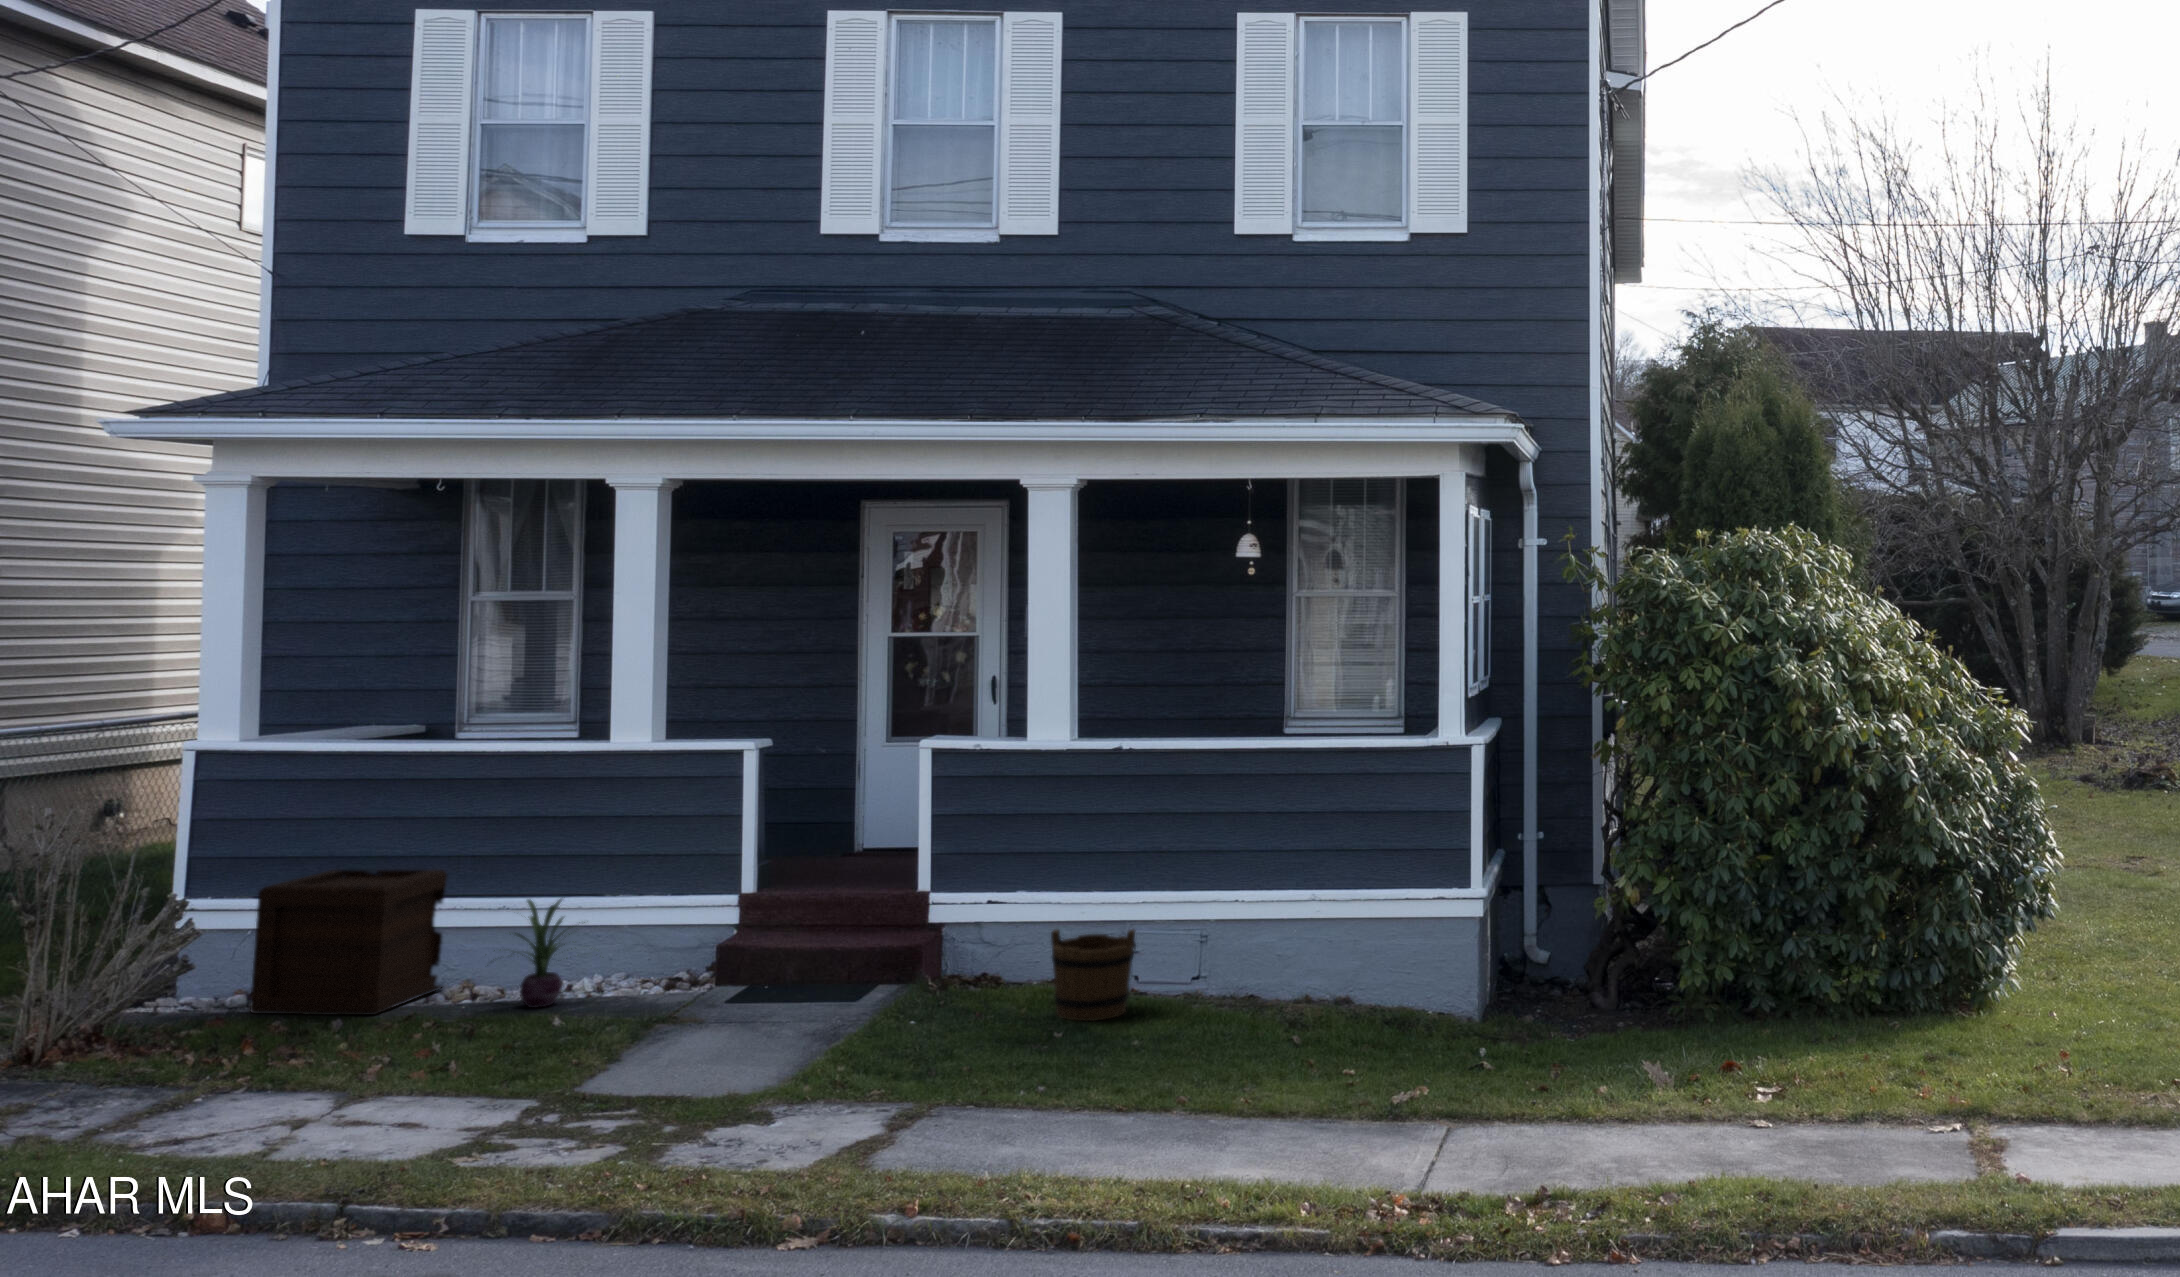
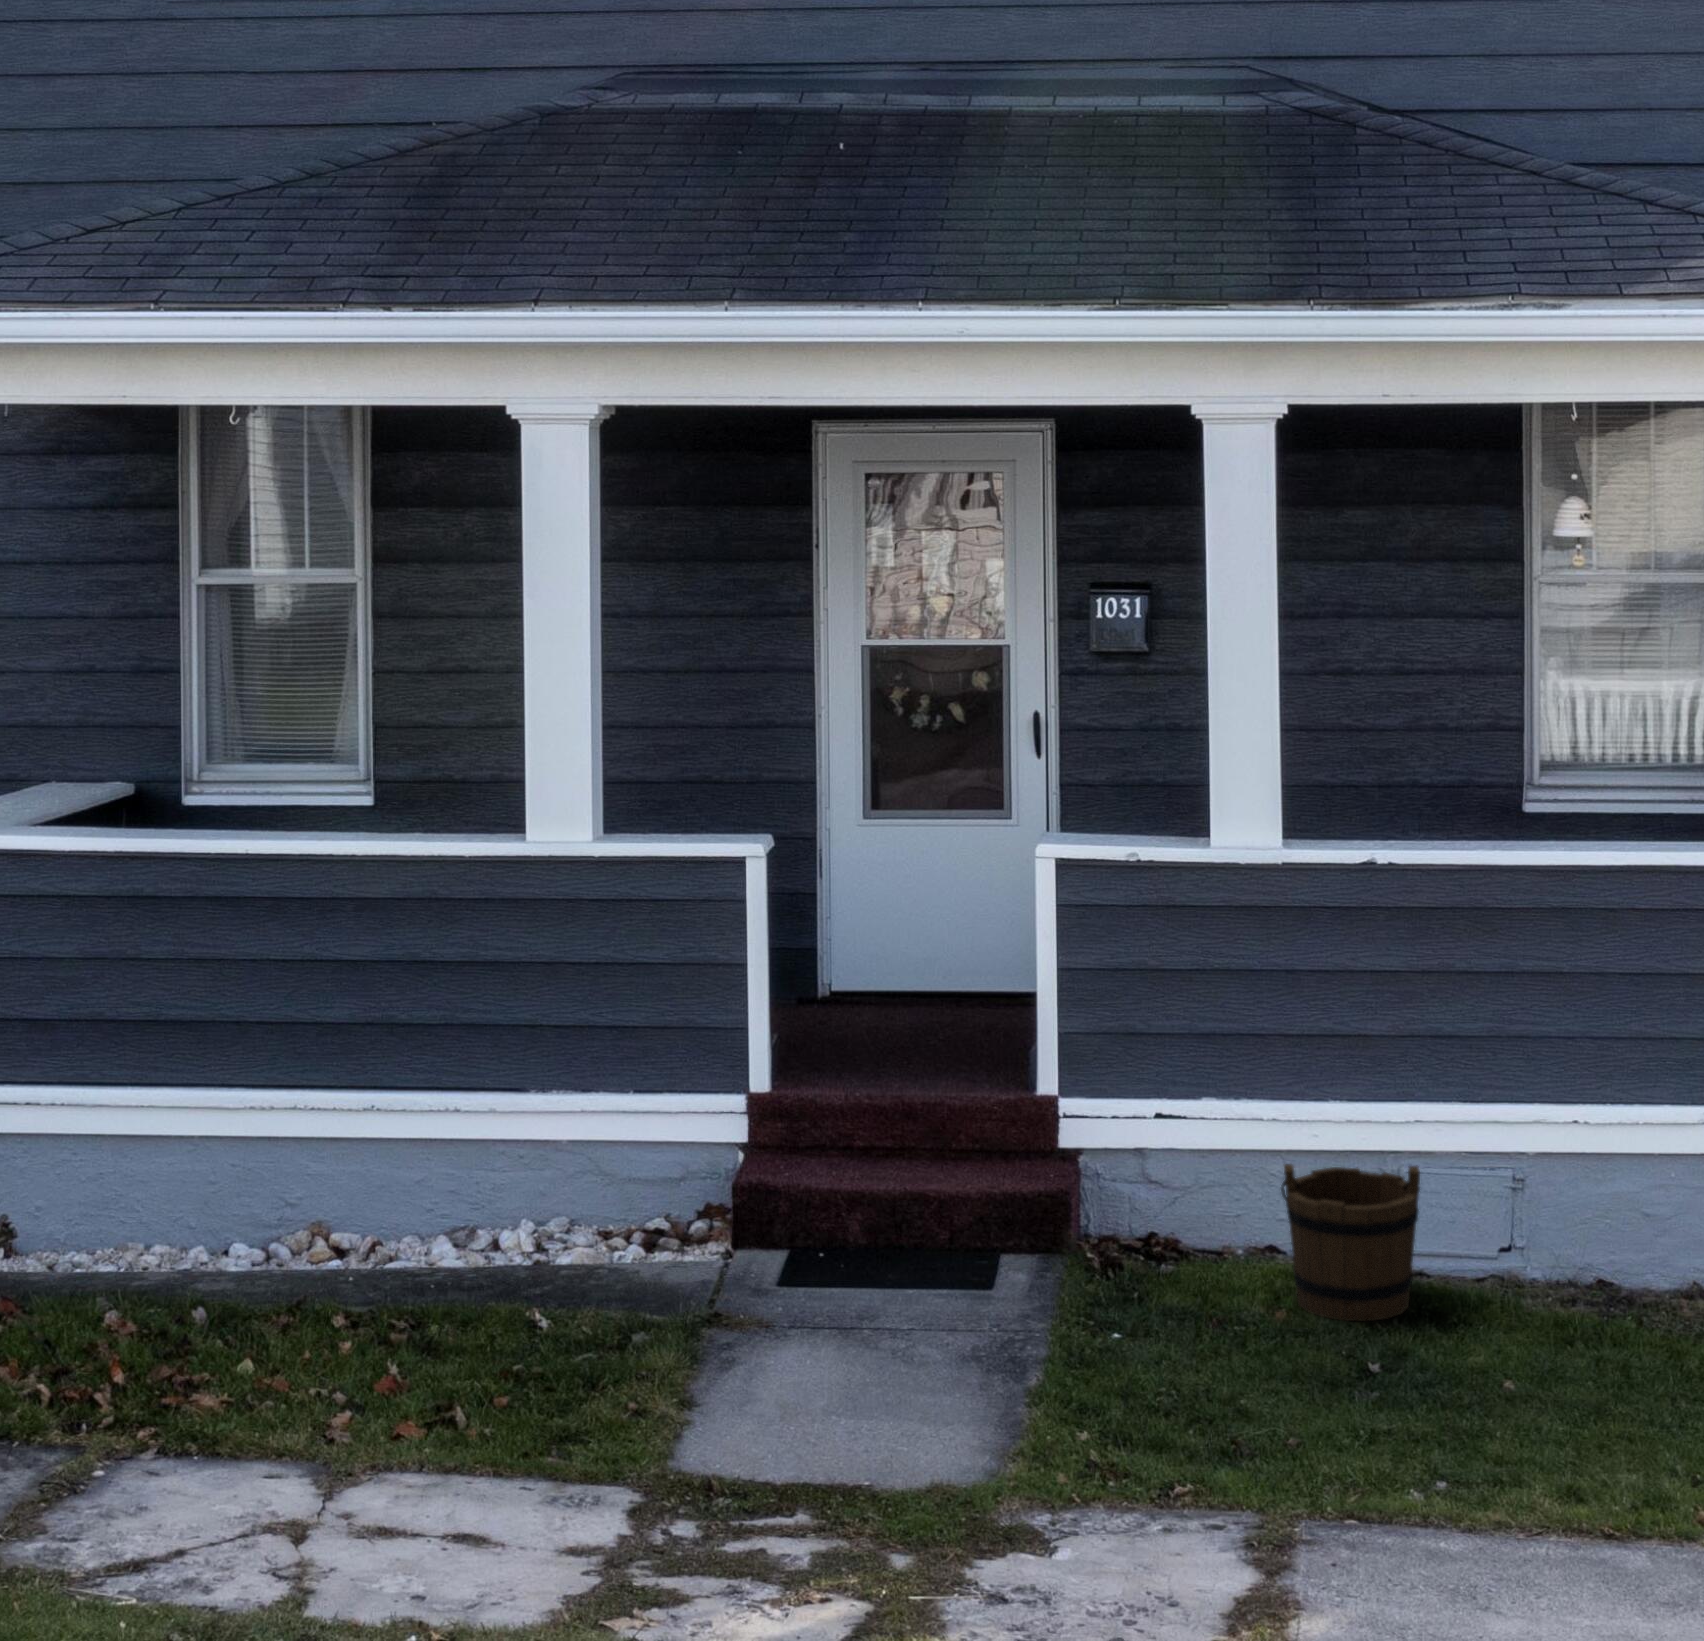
wooden crate: present [250,870,447,1015] -> none [31,1047,291,1299]
decorative plant: present [494,899,585,1008] -> none [366,1101,556,1284]

